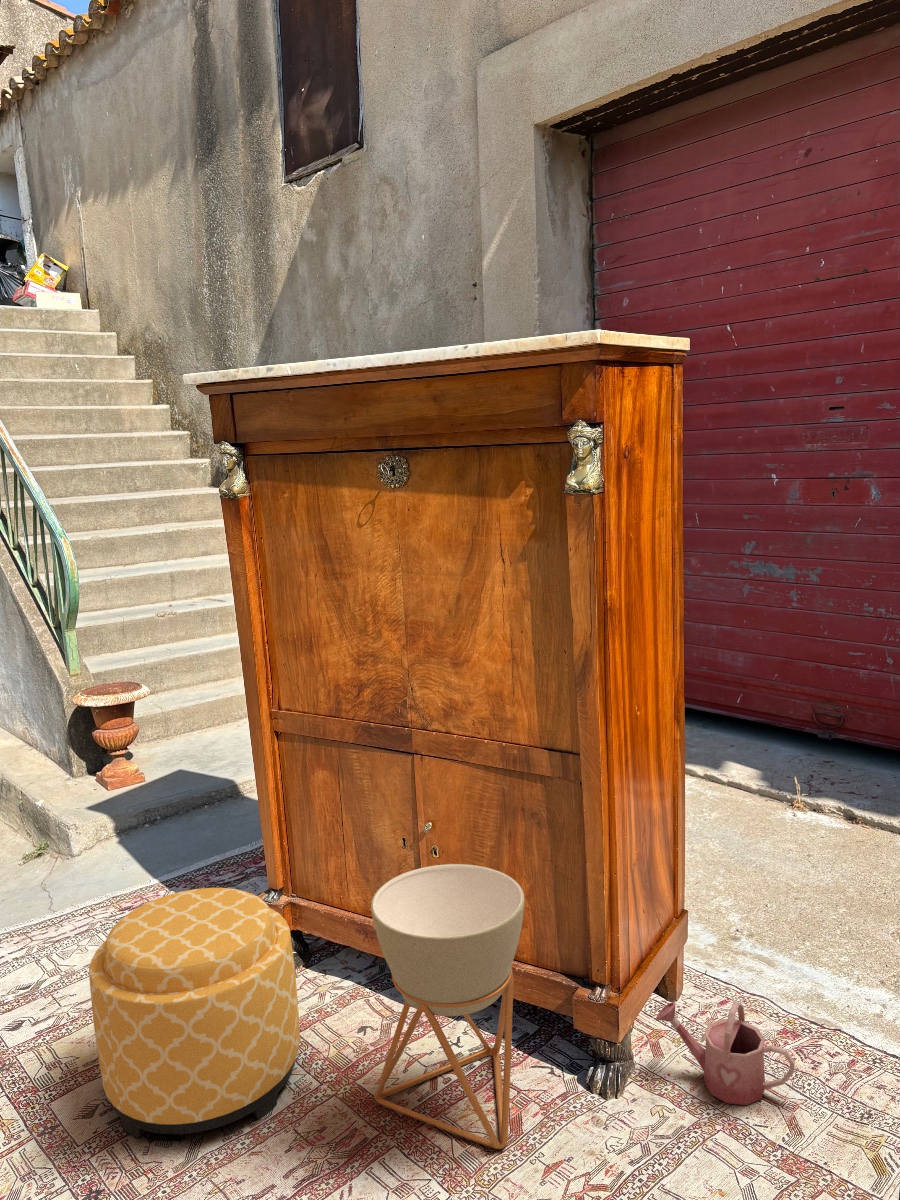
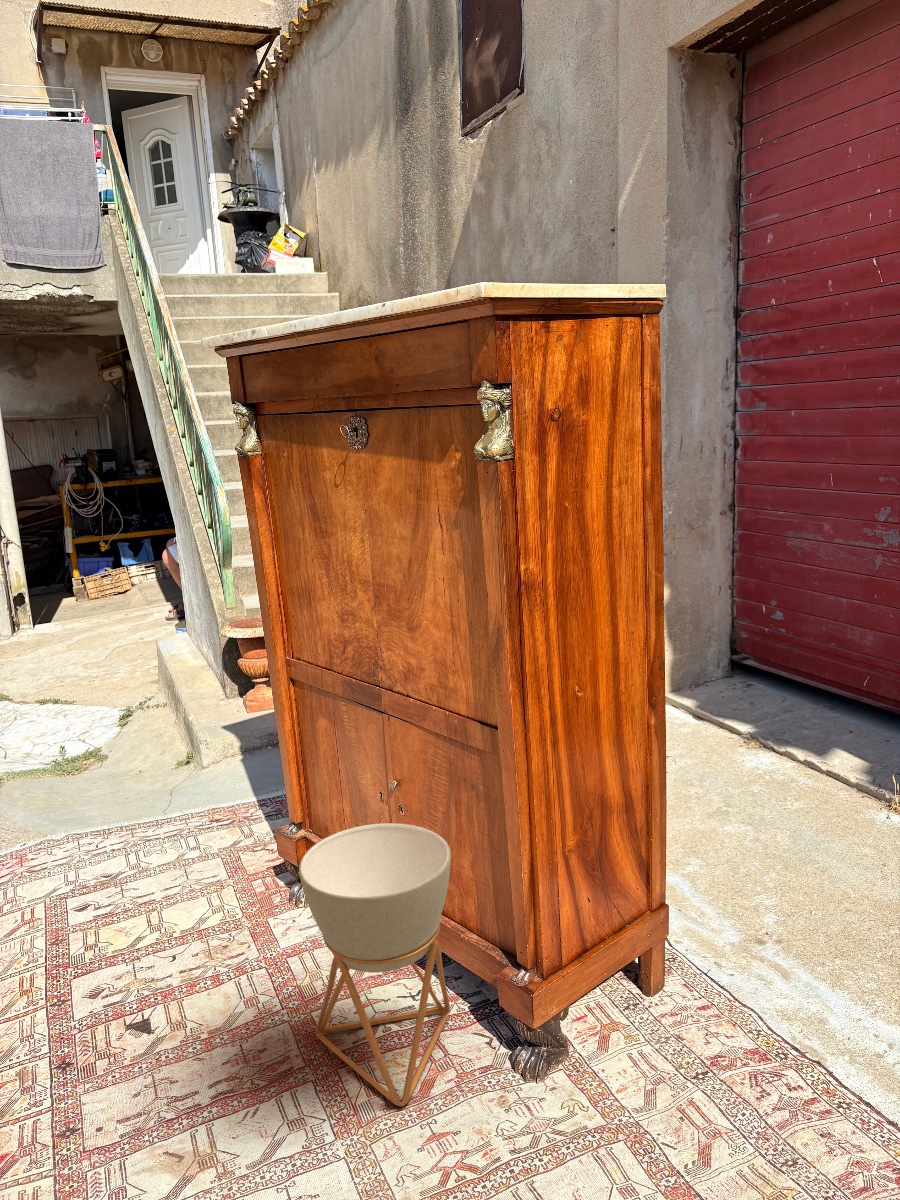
ottoman: present [89,888,300,1138] -> none [85,815,279,1030]
watering can: present [656,1001,795,1105] -> none [592,998,720,1120]

